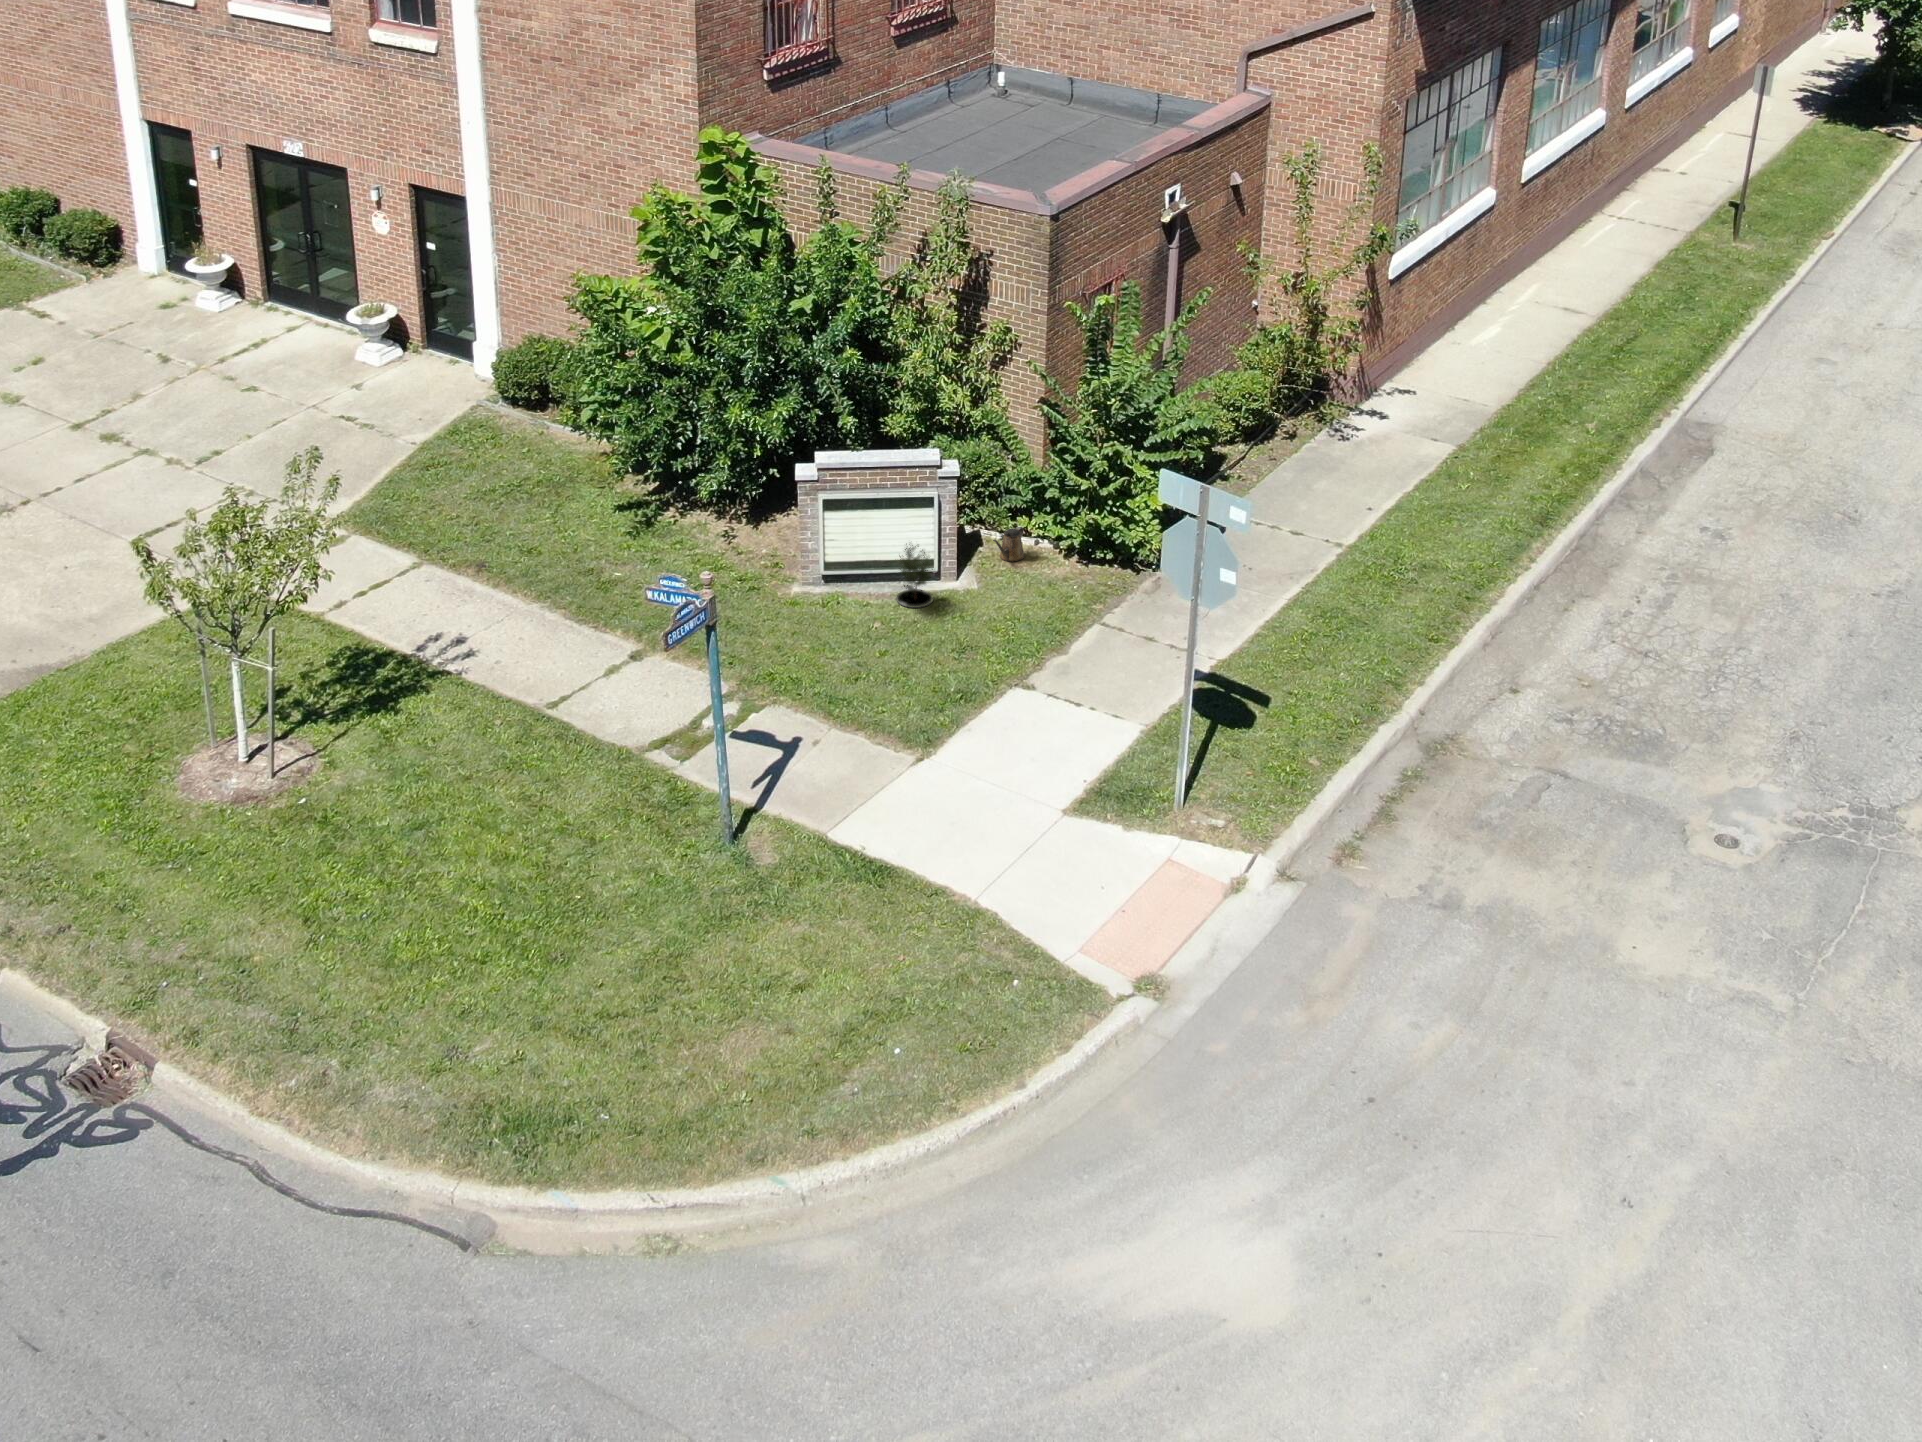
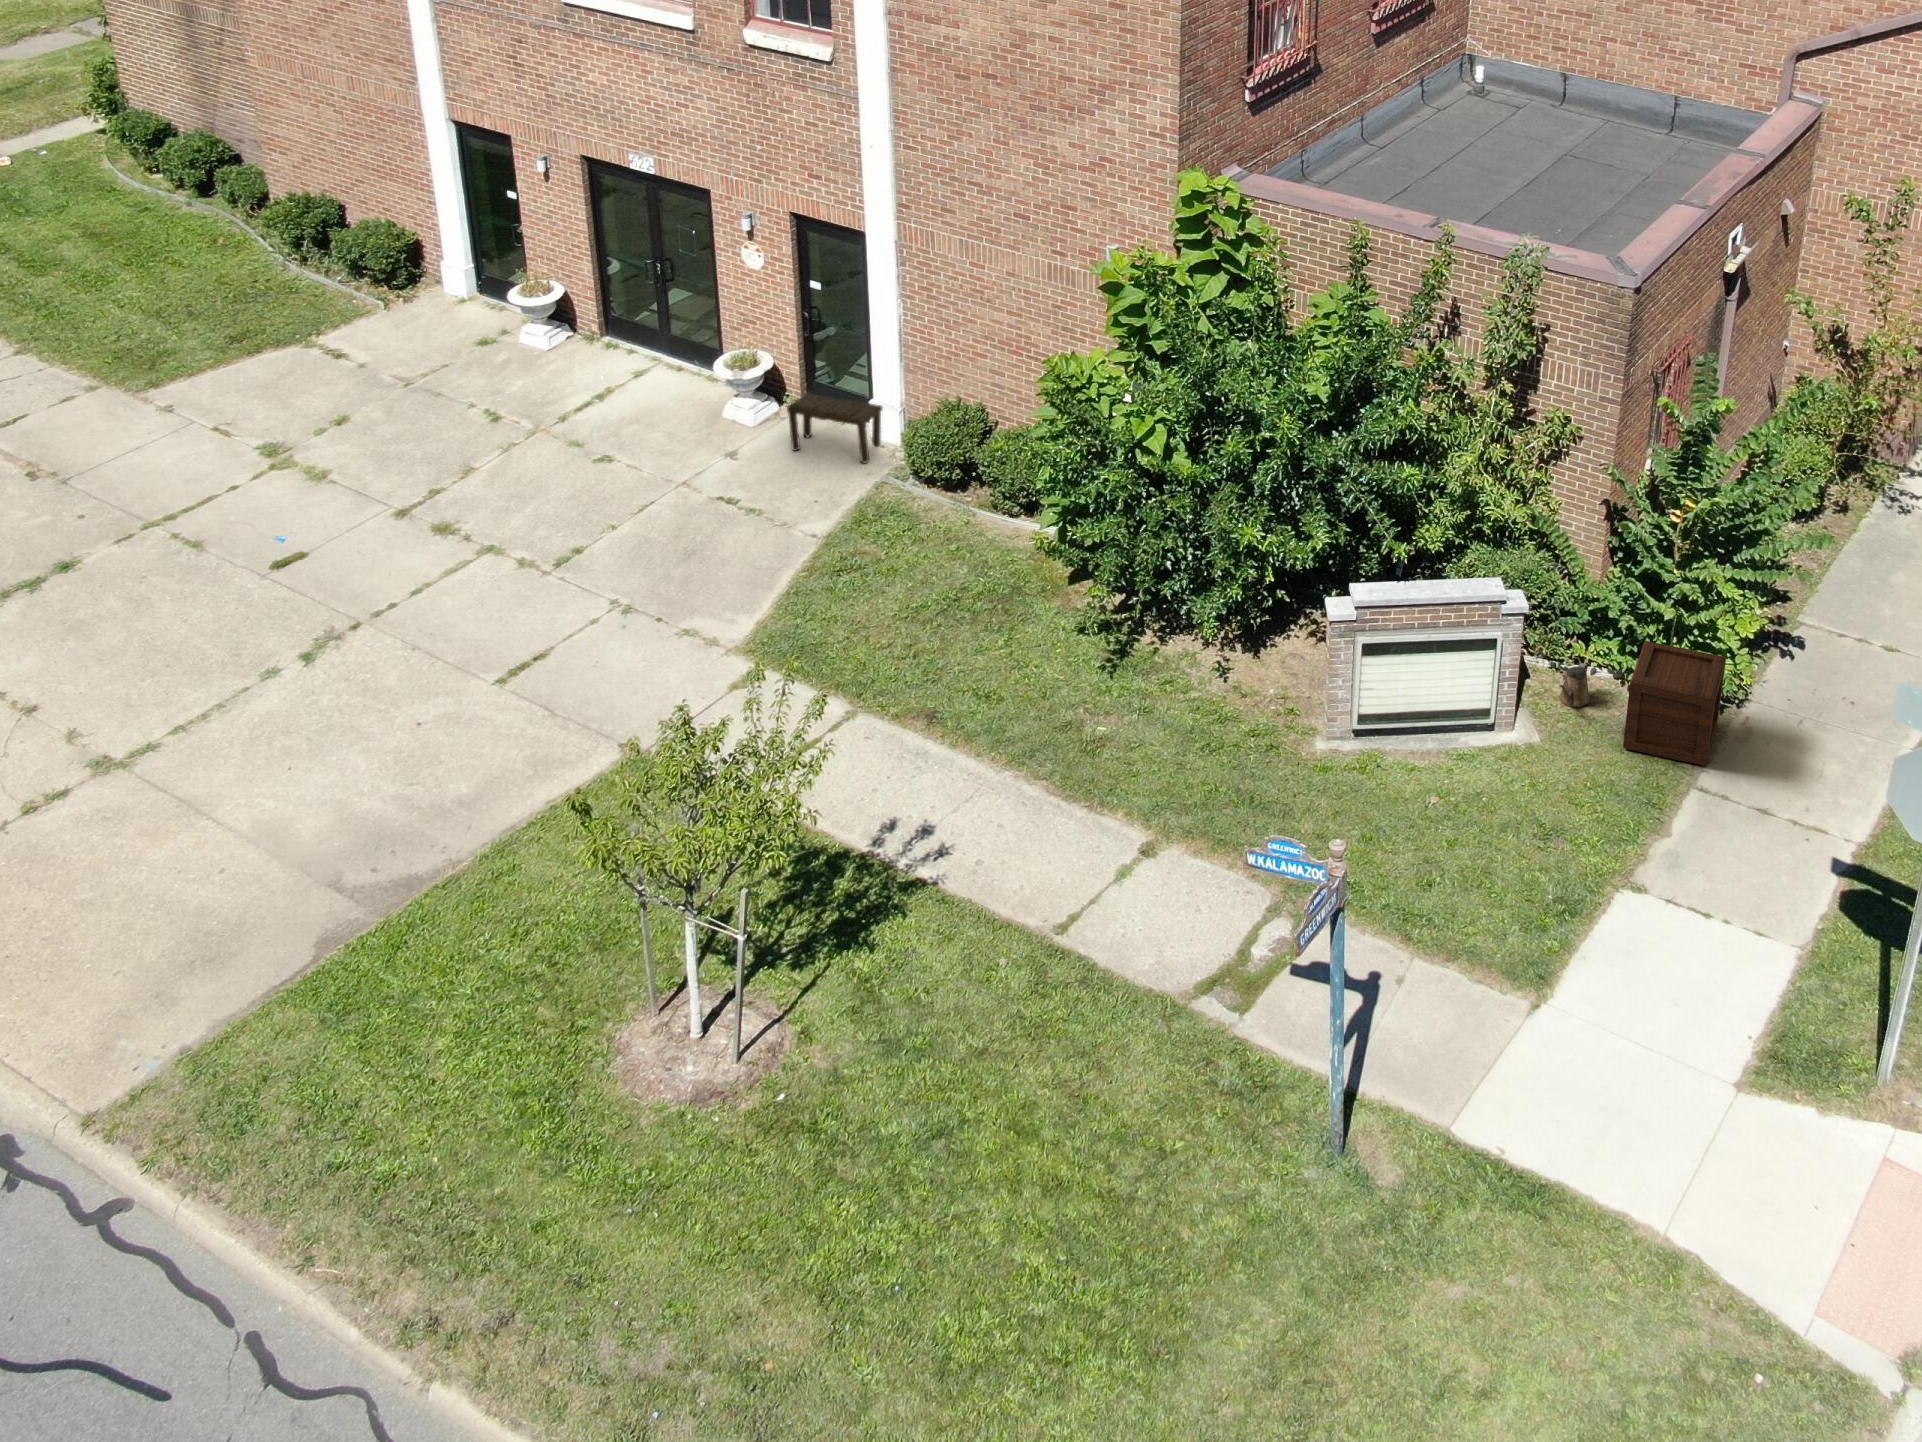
bench: none [405,336,486,393] -> present [787,393,882,463]
wooden crate: none [1040,504,1126,601] -> present [1623,641,1726,766]
potted tree: present [896,544,933,608] -> none [1450,698,1501,779]

